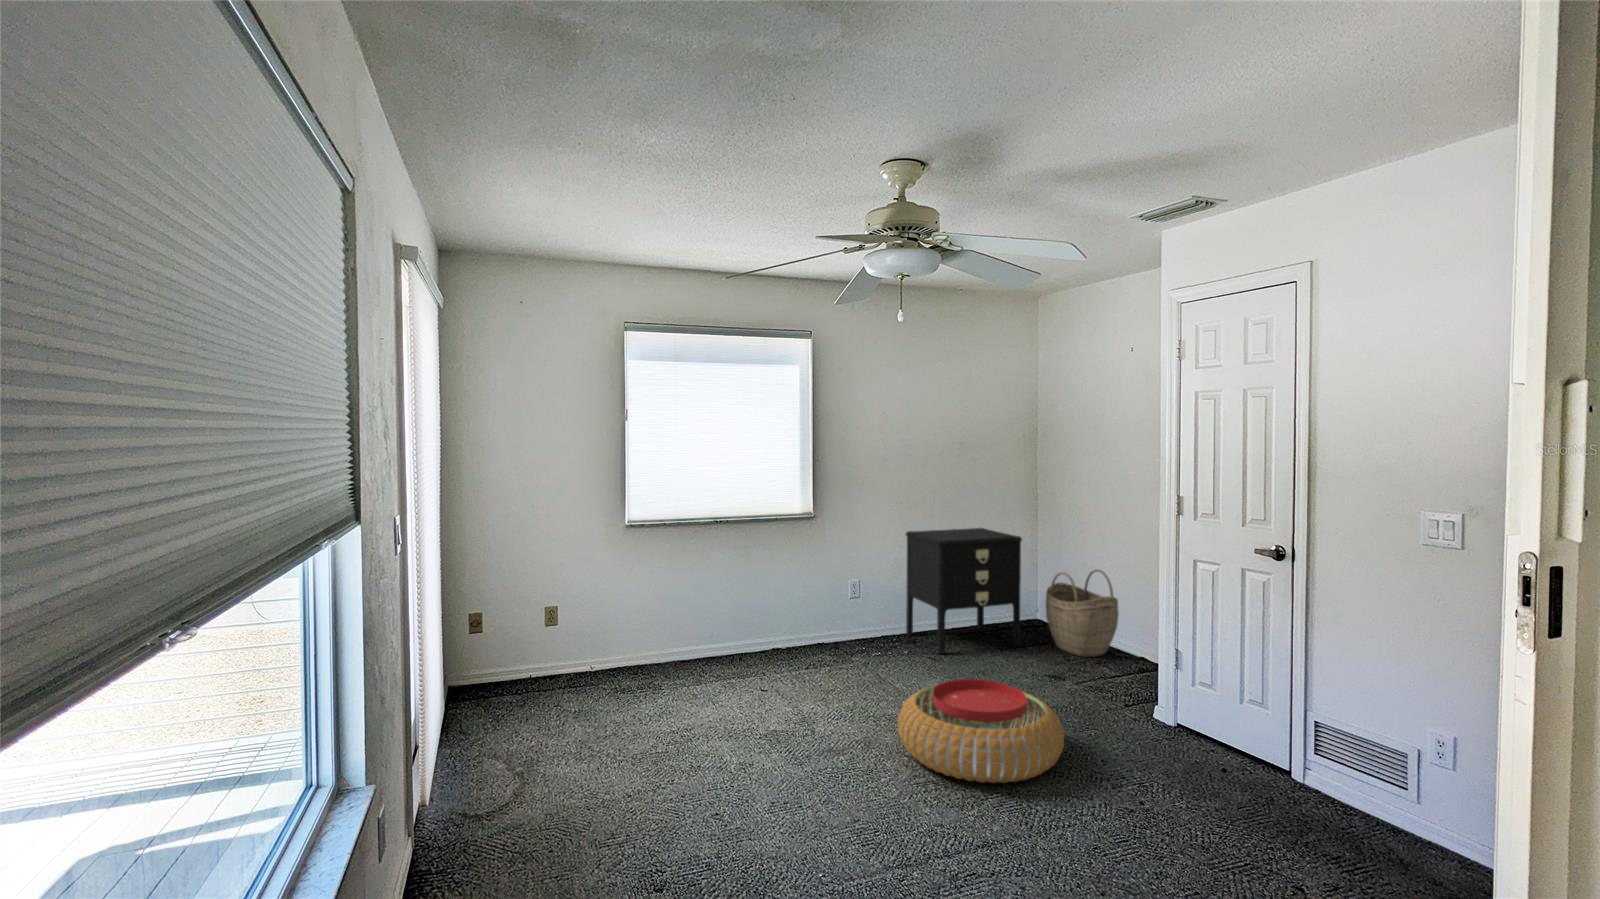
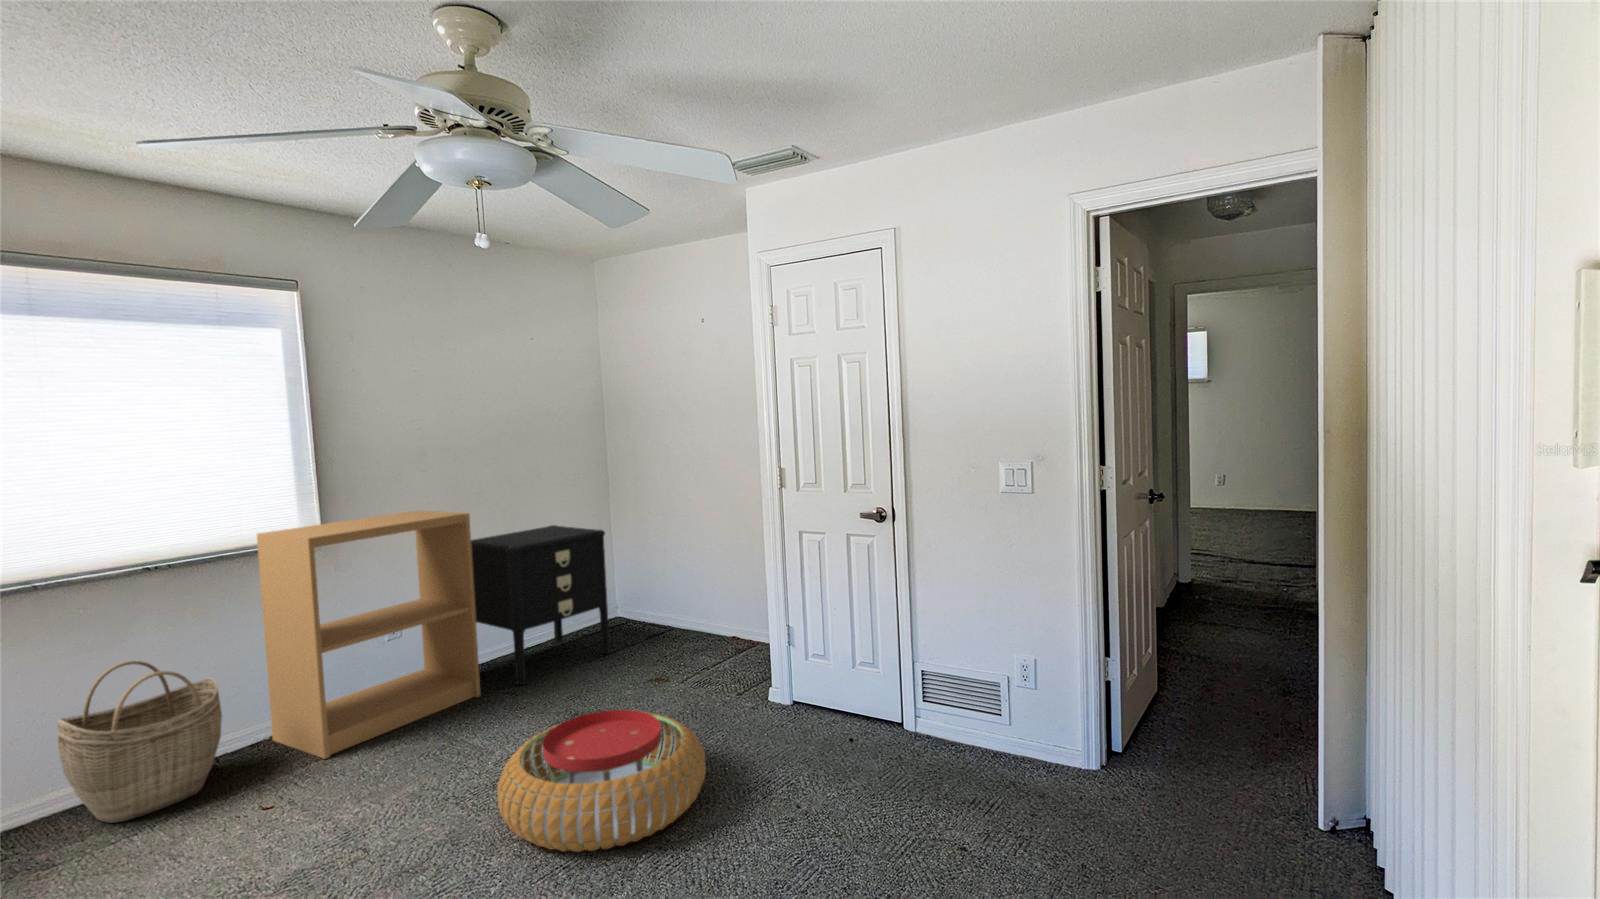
bookshelf: none [774,503,910,671] -> present [257,510,481,759]
woven basket: present [1046,570,1119,657] -> present [58,661,222,823]

